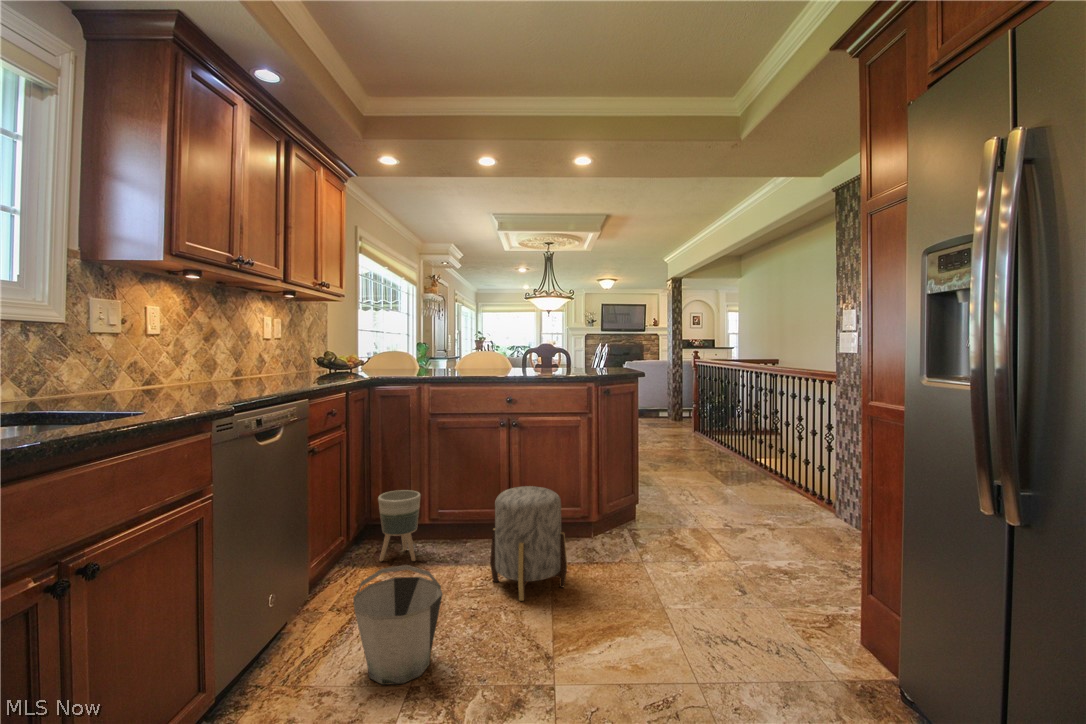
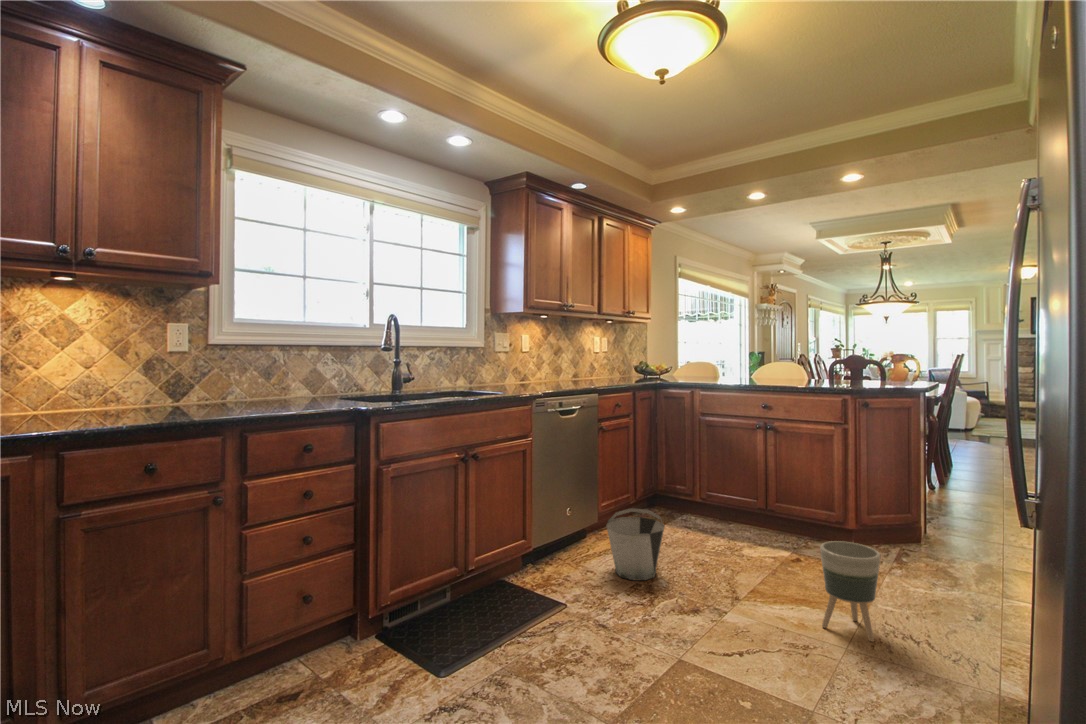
stool: present [490,486,567,601] -> none [731,476,796,567]
planter: present [378,490,420,561] -> present [820,541,880,641]

